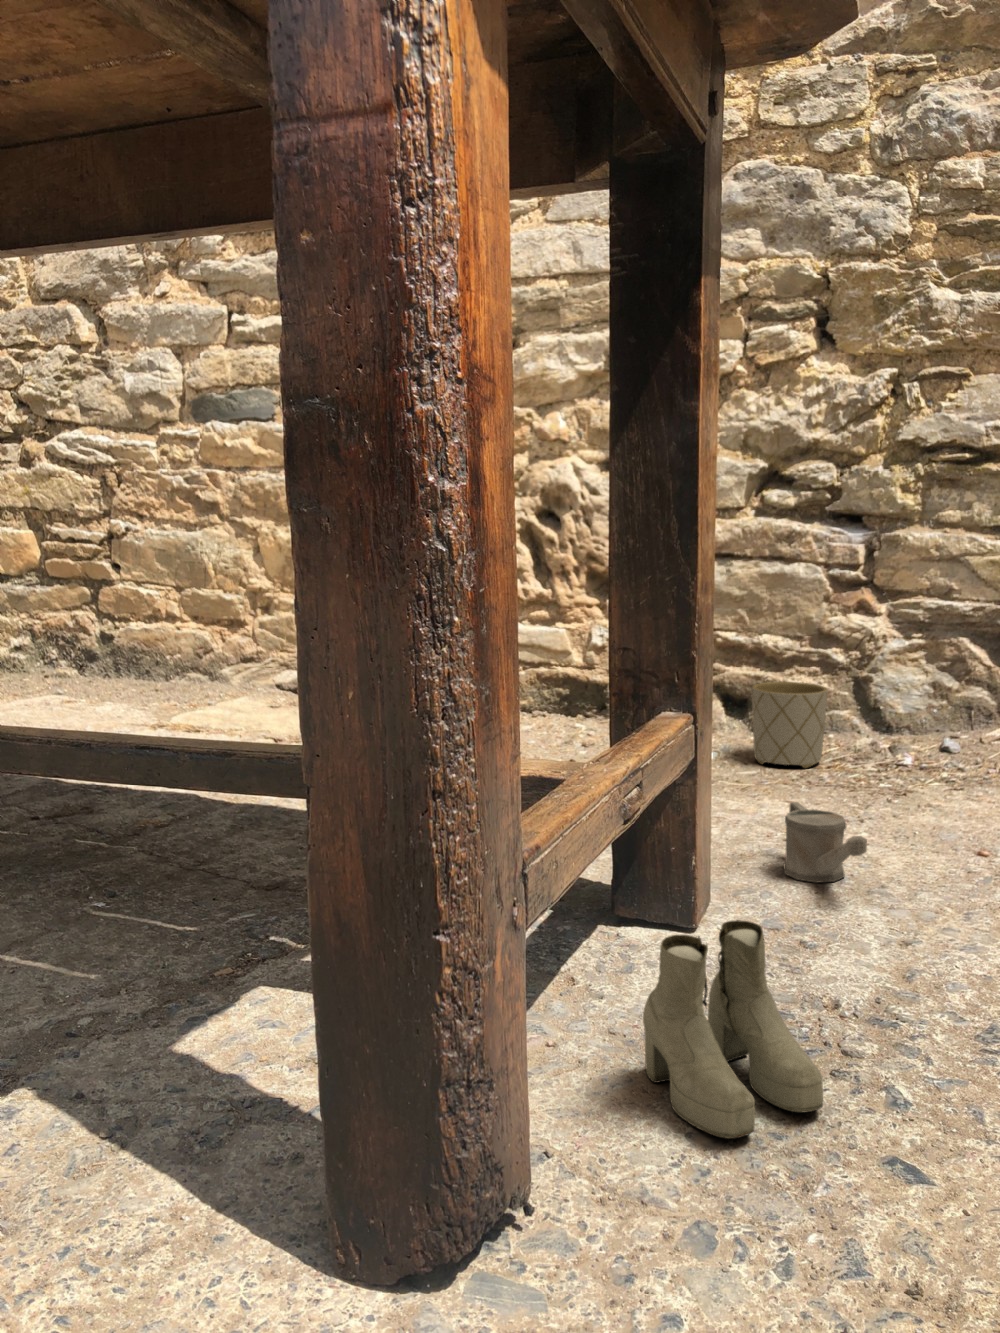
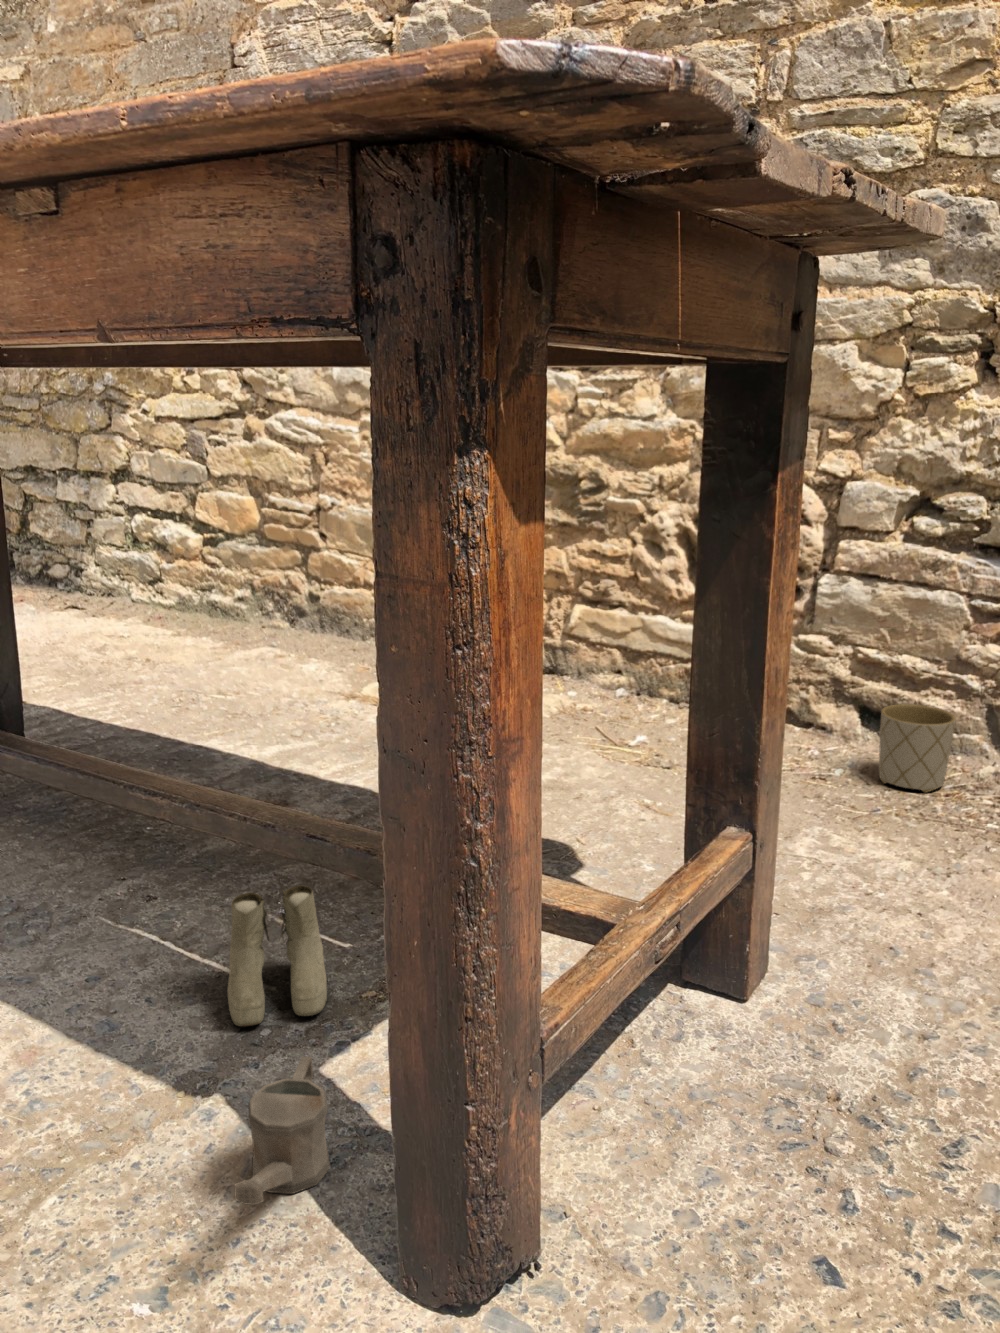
watering can: present [784,802,867,883] -> present [234,1057,330,1205]
boots: present [643,920,823,1139] -> present [227,886,327,1027]

